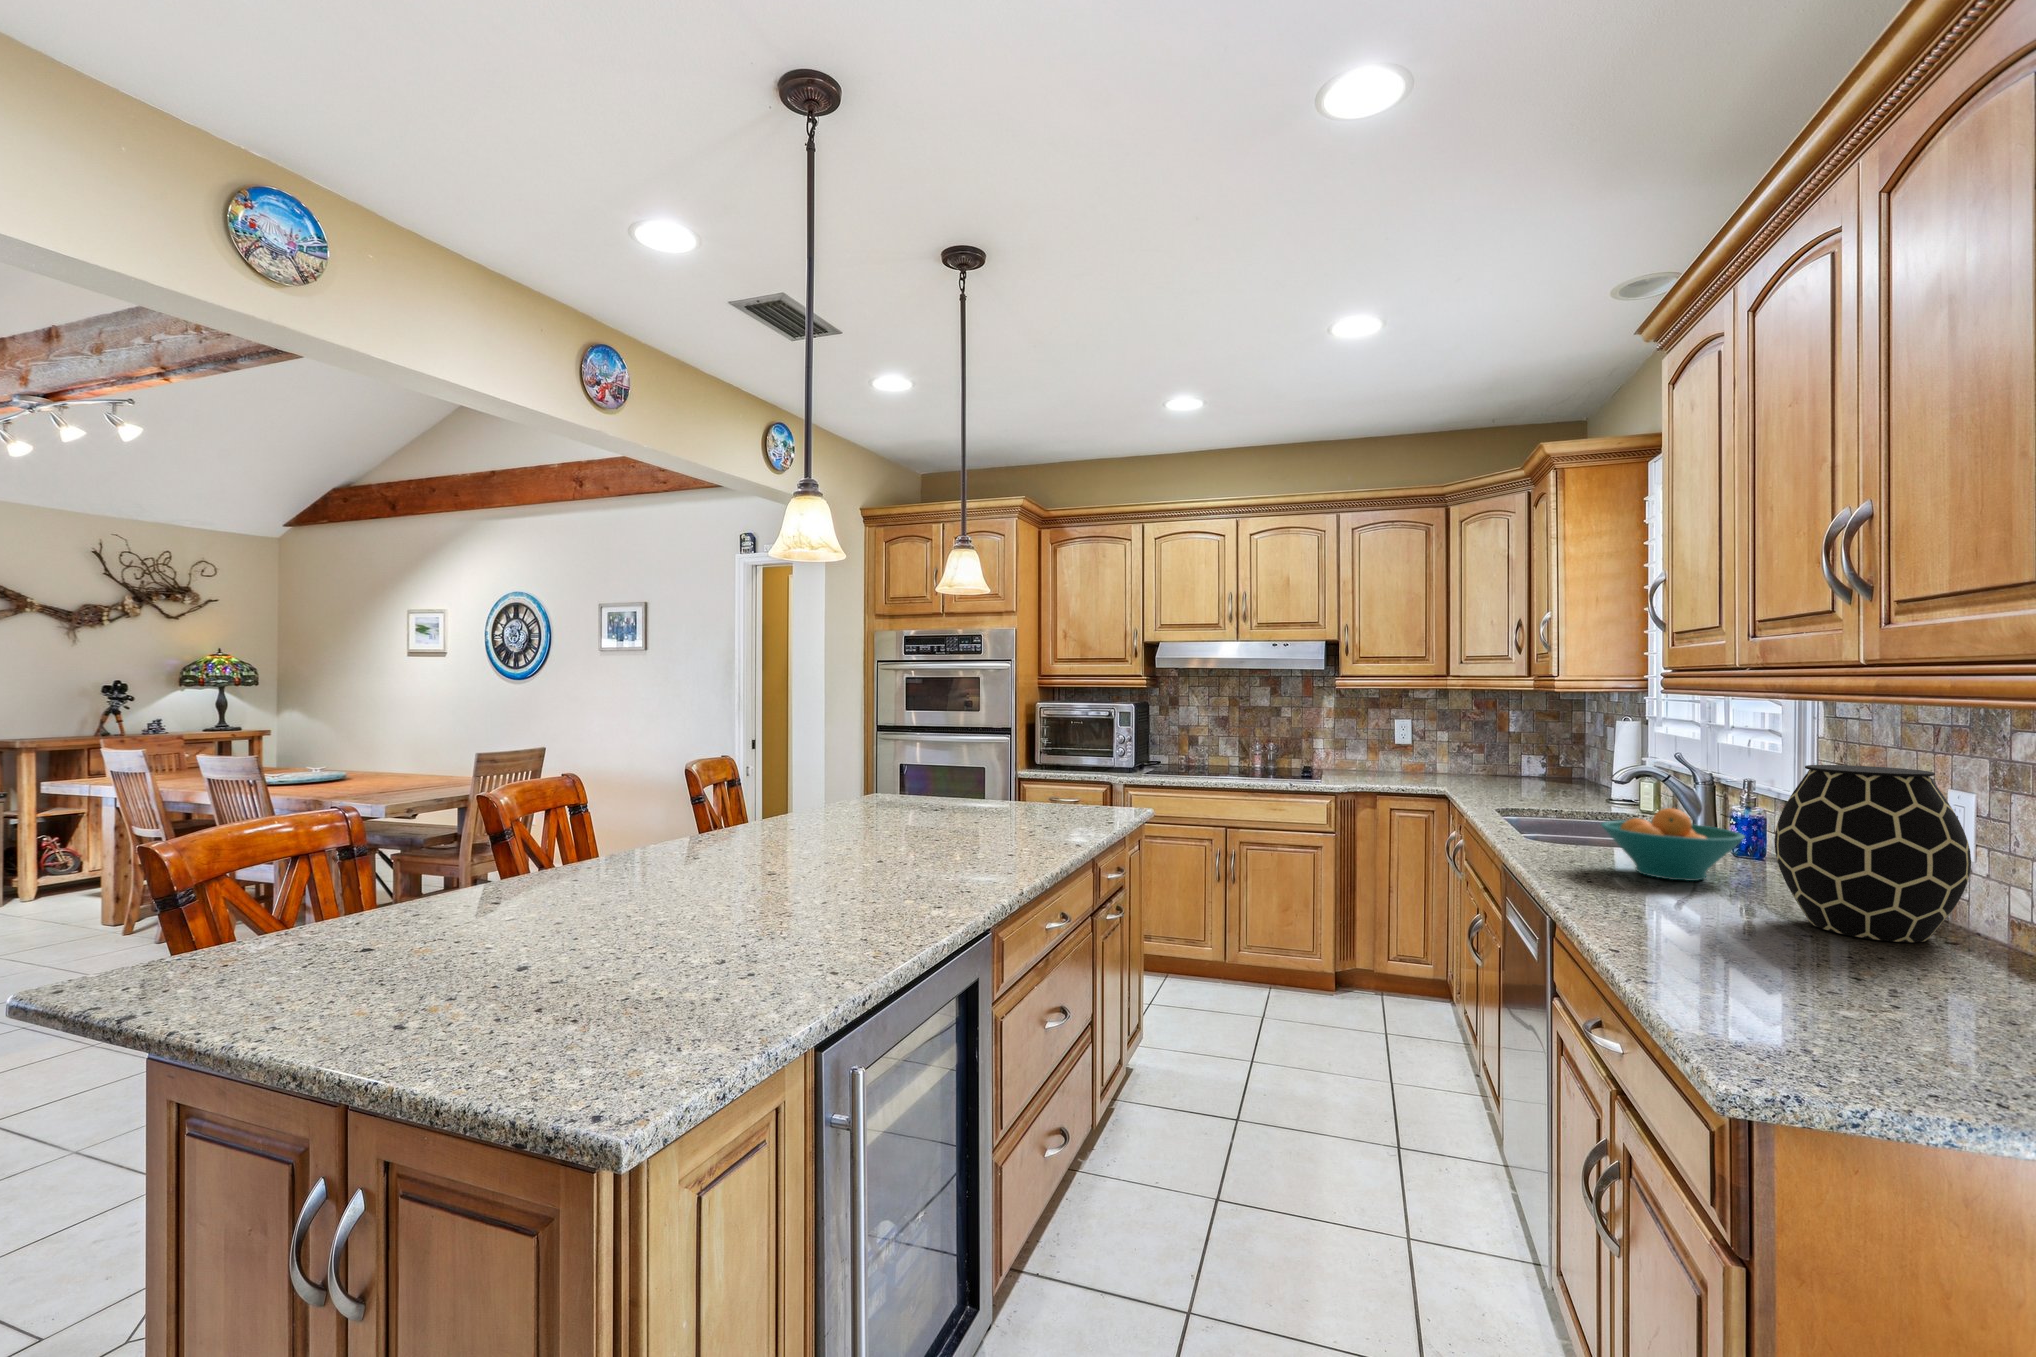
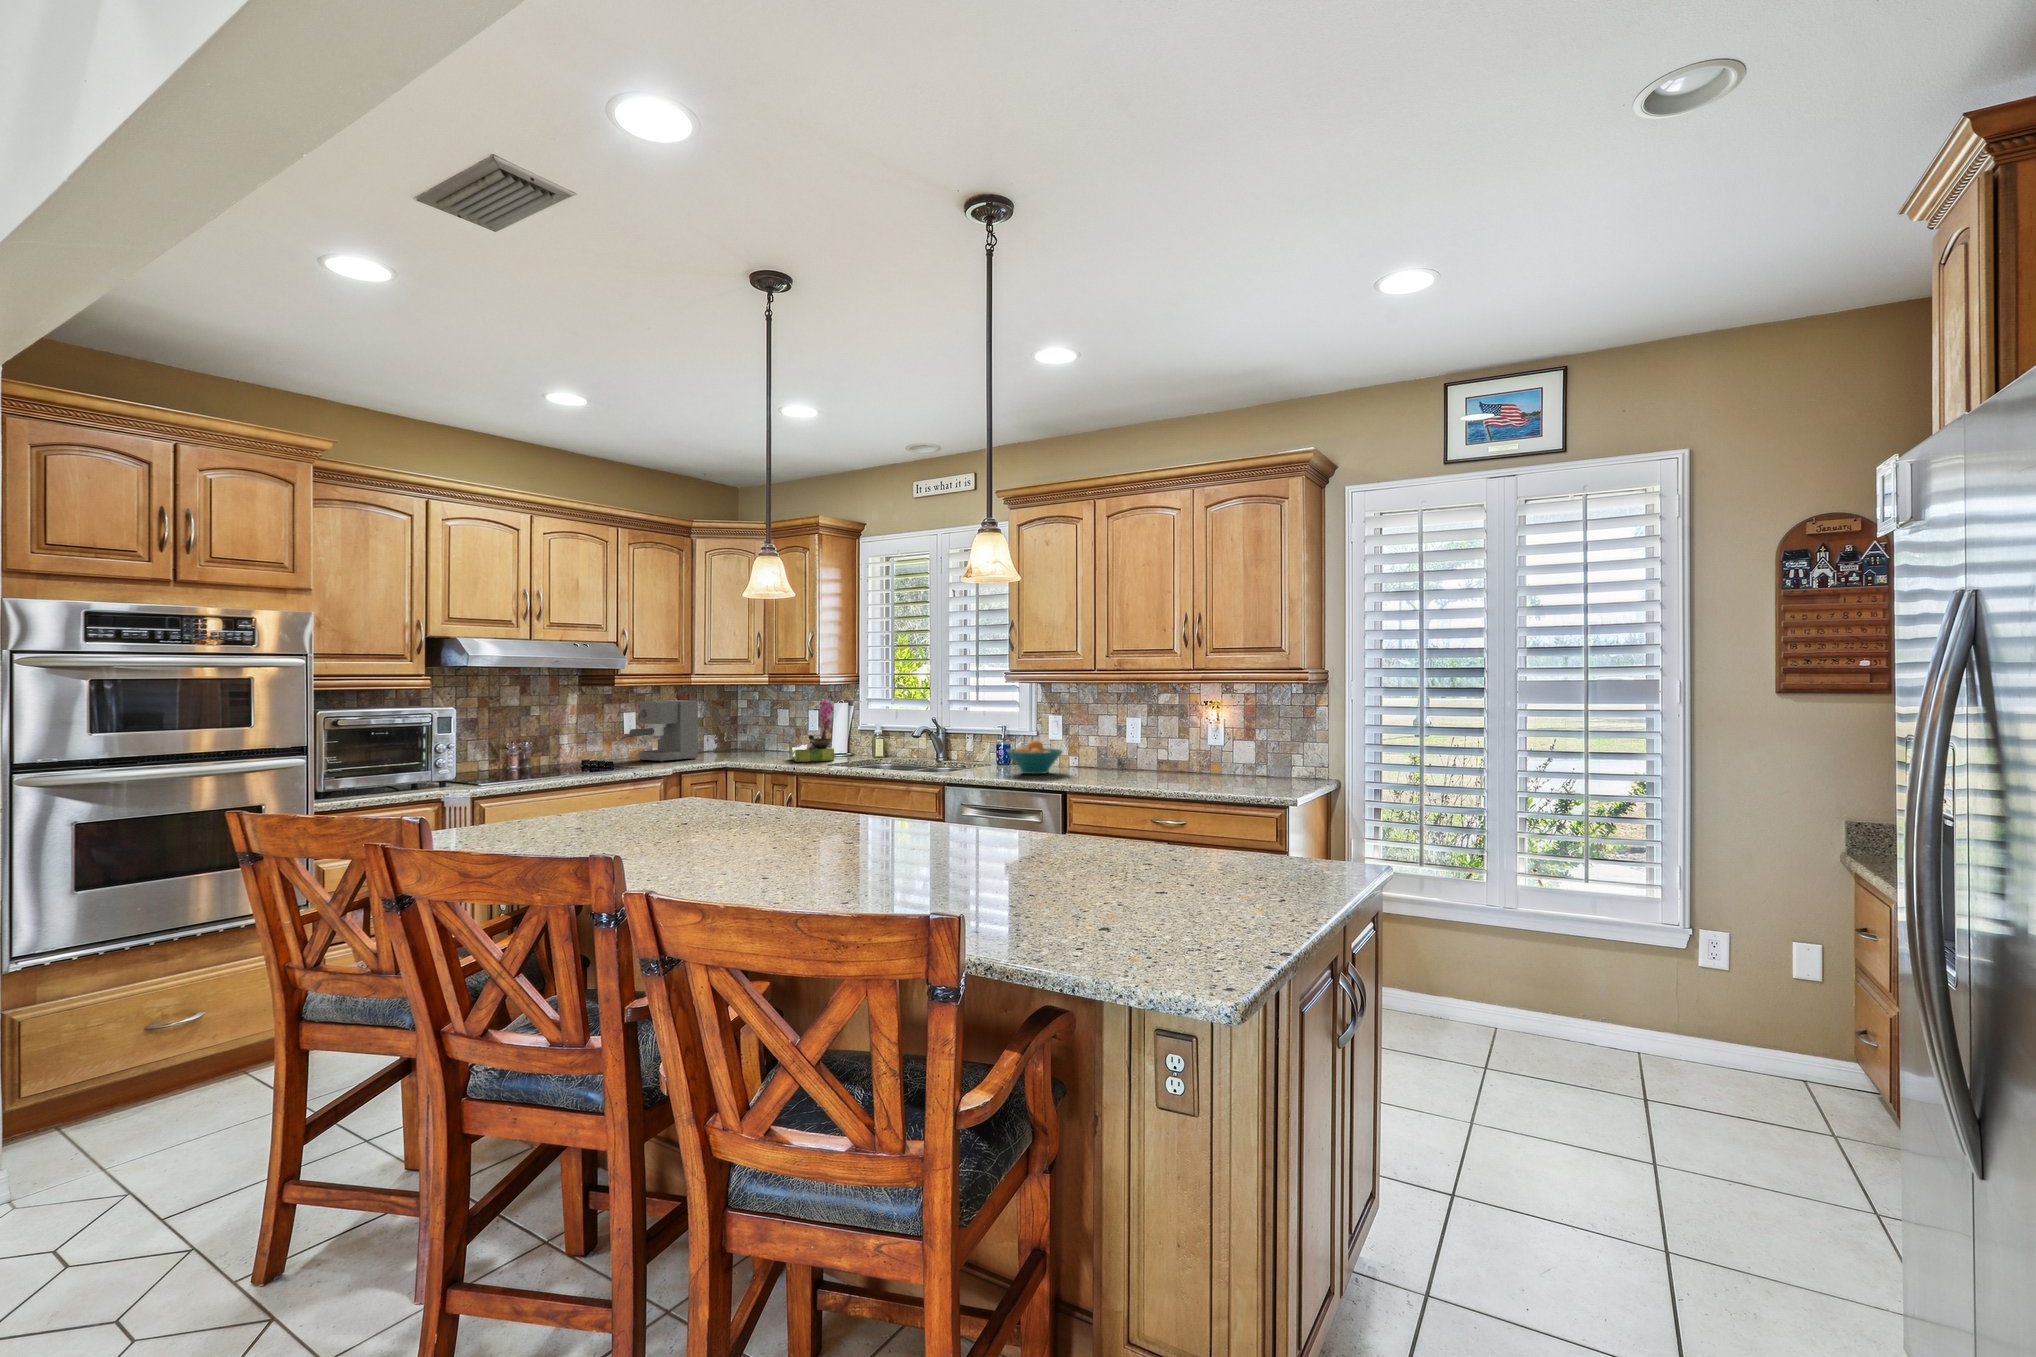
coffee maker: none [1378,708,1461,781] -> present [629,700,698,762]
flower arrangement: none [1506,712,1592,805] -> present [791,699,834,762]
vase: present [1774,765,1971,942] -> none [1107,710,1163,775]

